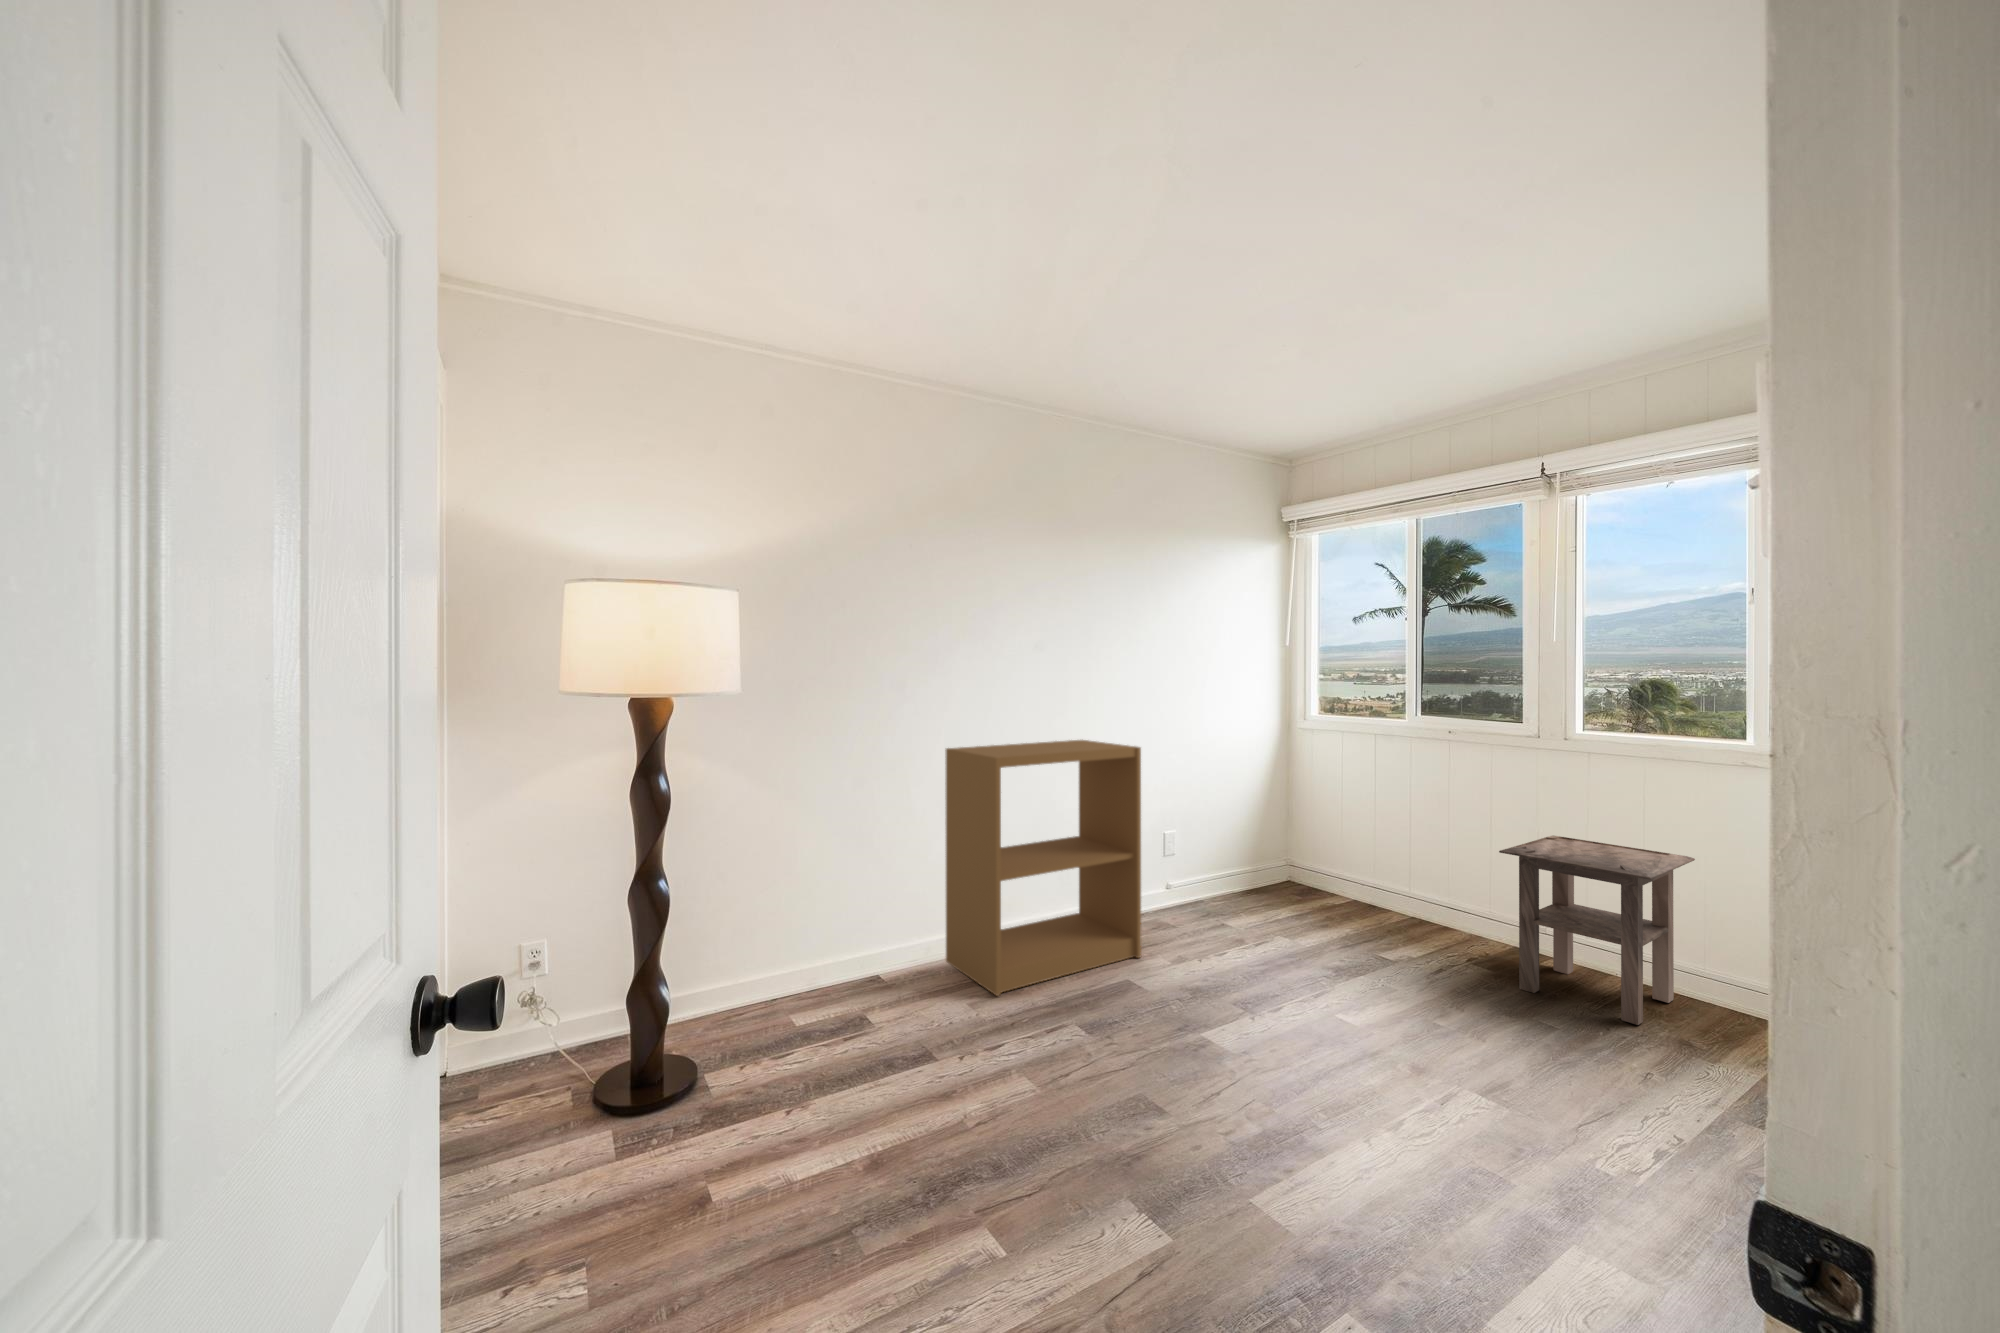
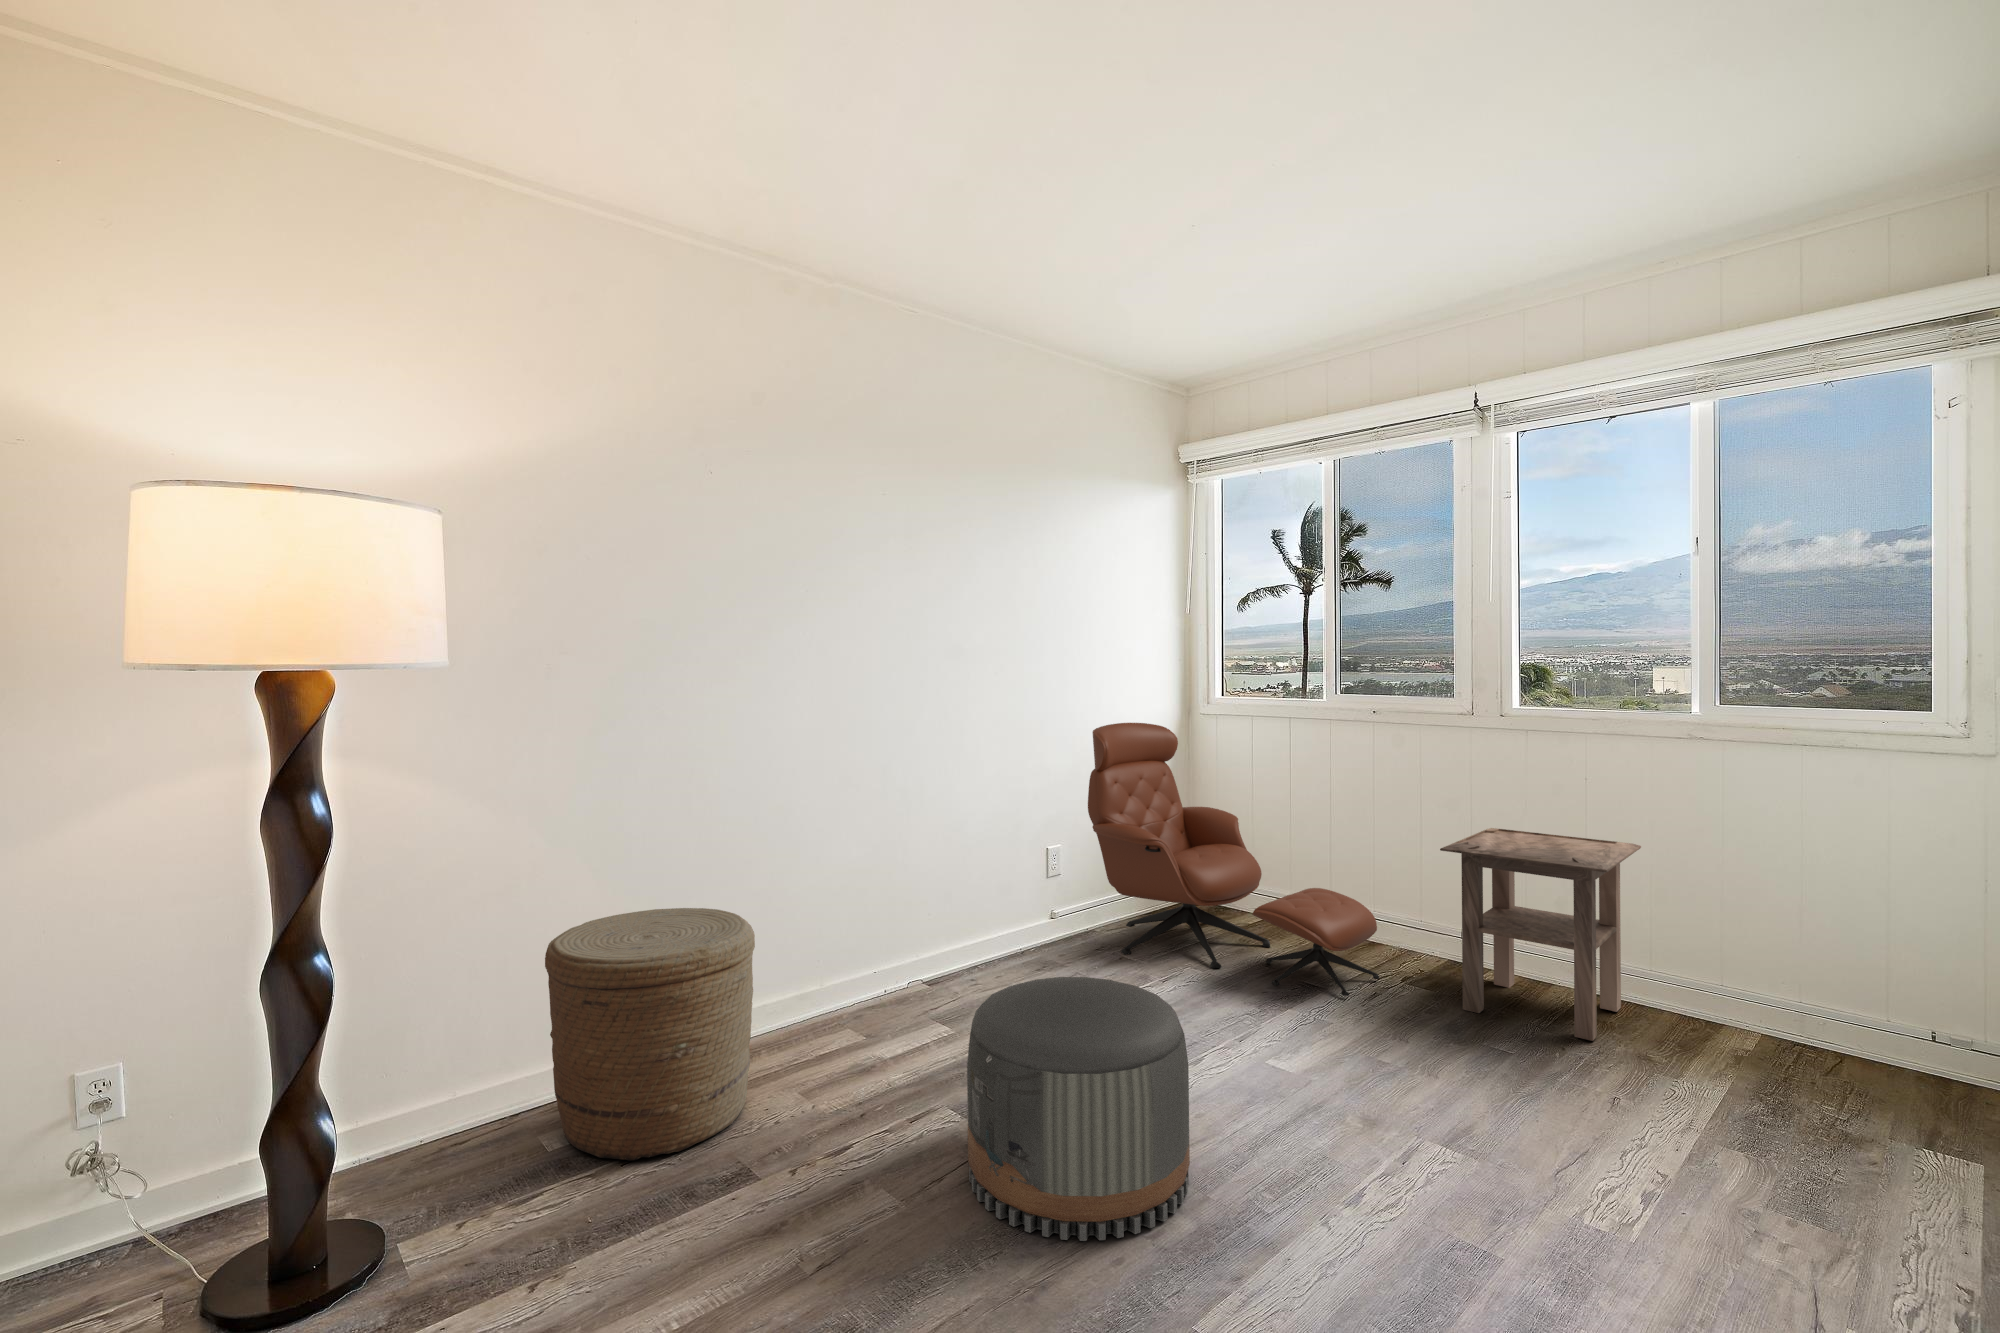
lounge chair: none [1199,734,1446,969] -> present [1088,723,1379,996]
bookshelf: present [945,740,1141,996] -> none [761,733,1024,1079]
basket: none [797,863,938,1039] -> present [545,908,755,1161]
pouf: none [1087,933,1258,1131] -> present [967,977,1190,1241]

